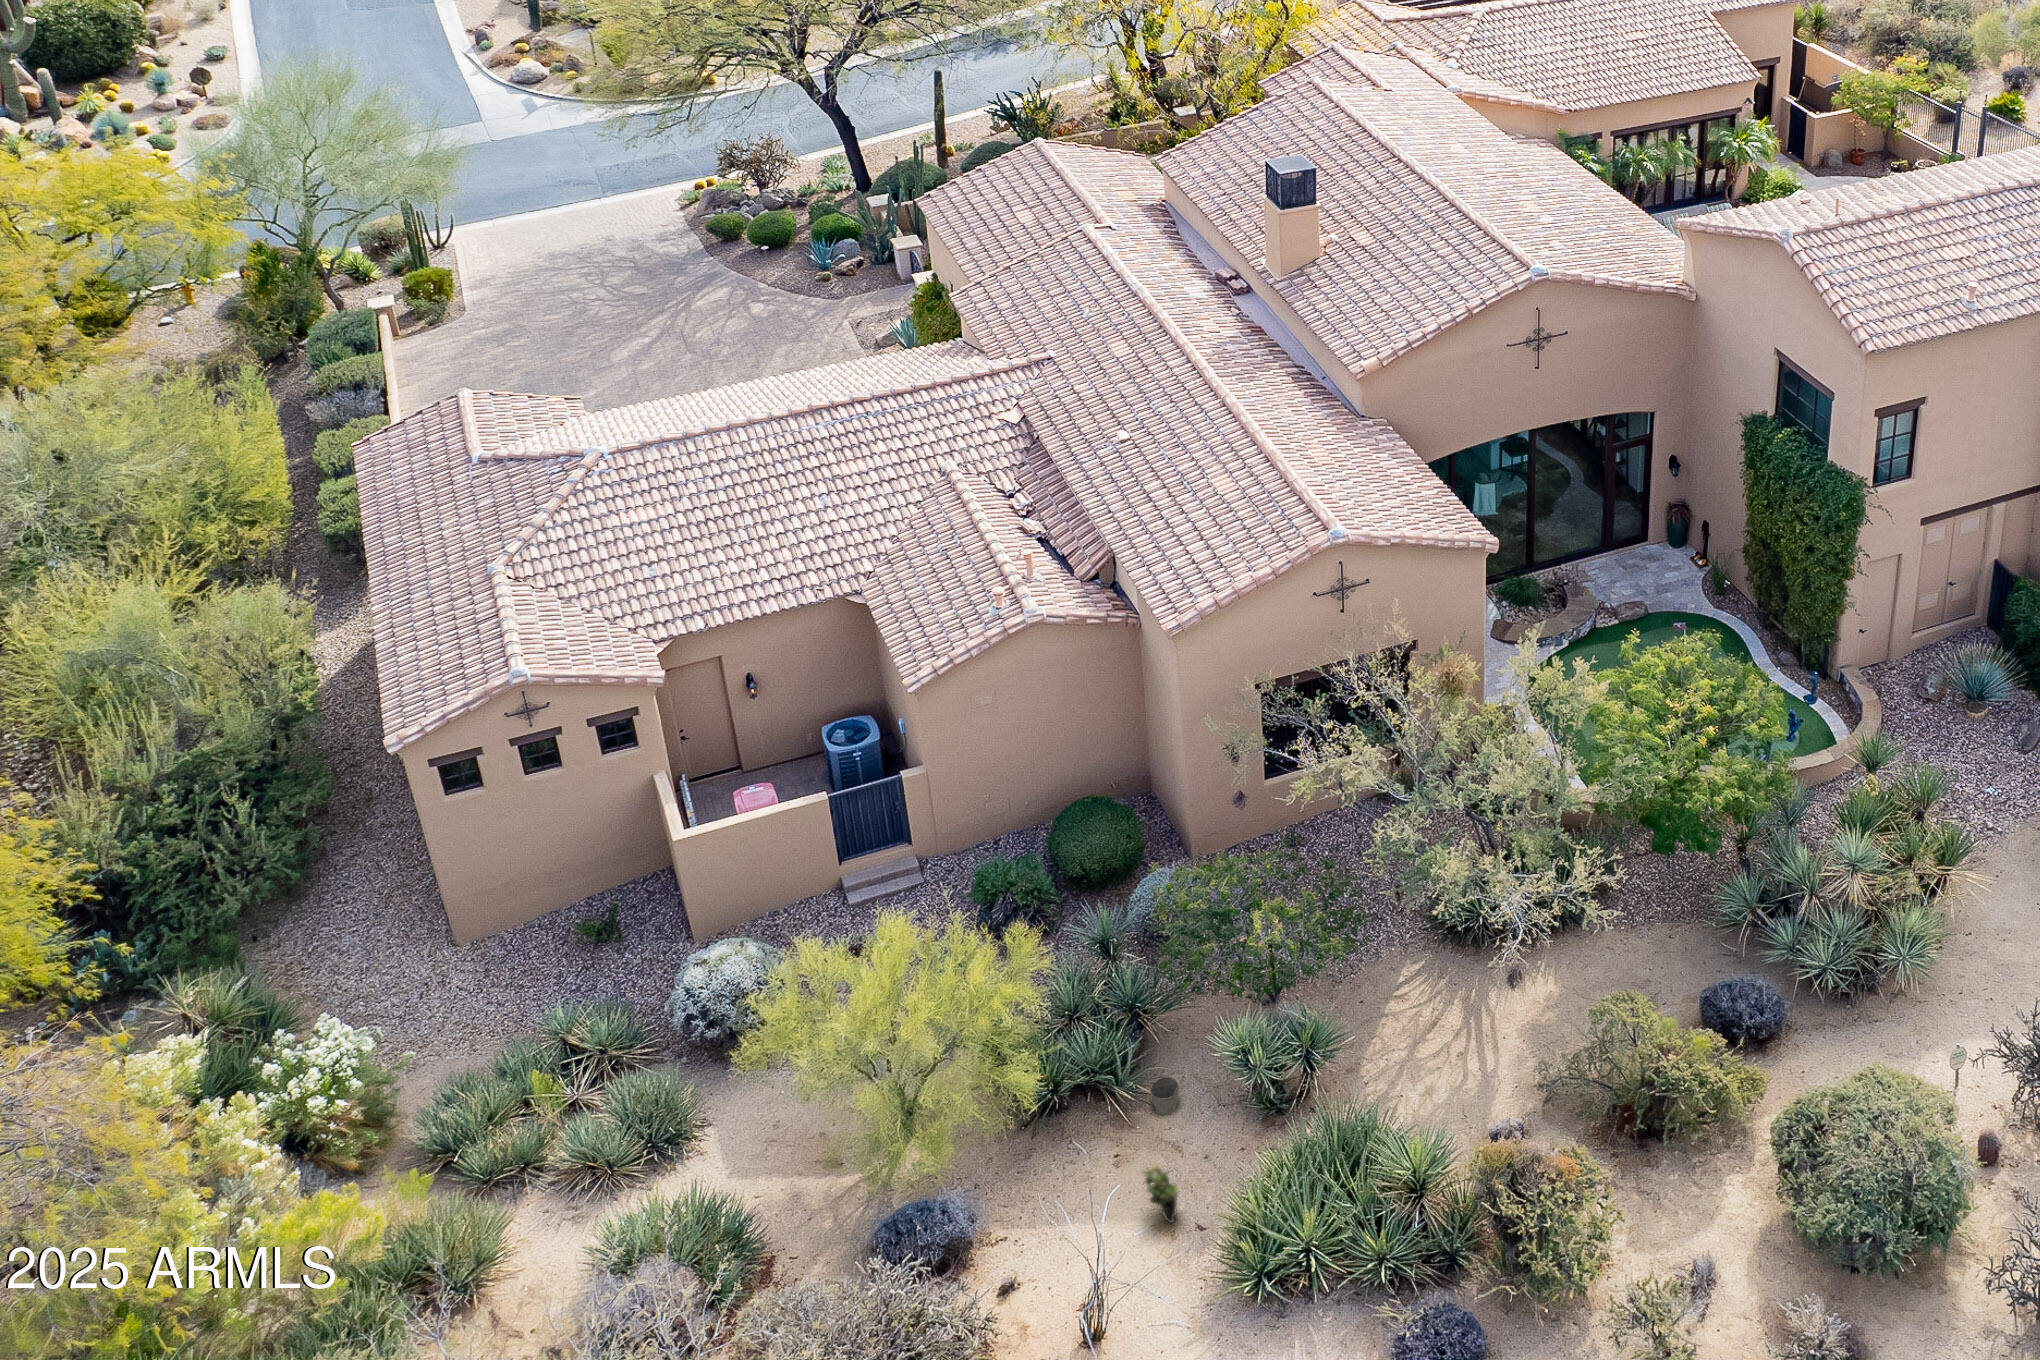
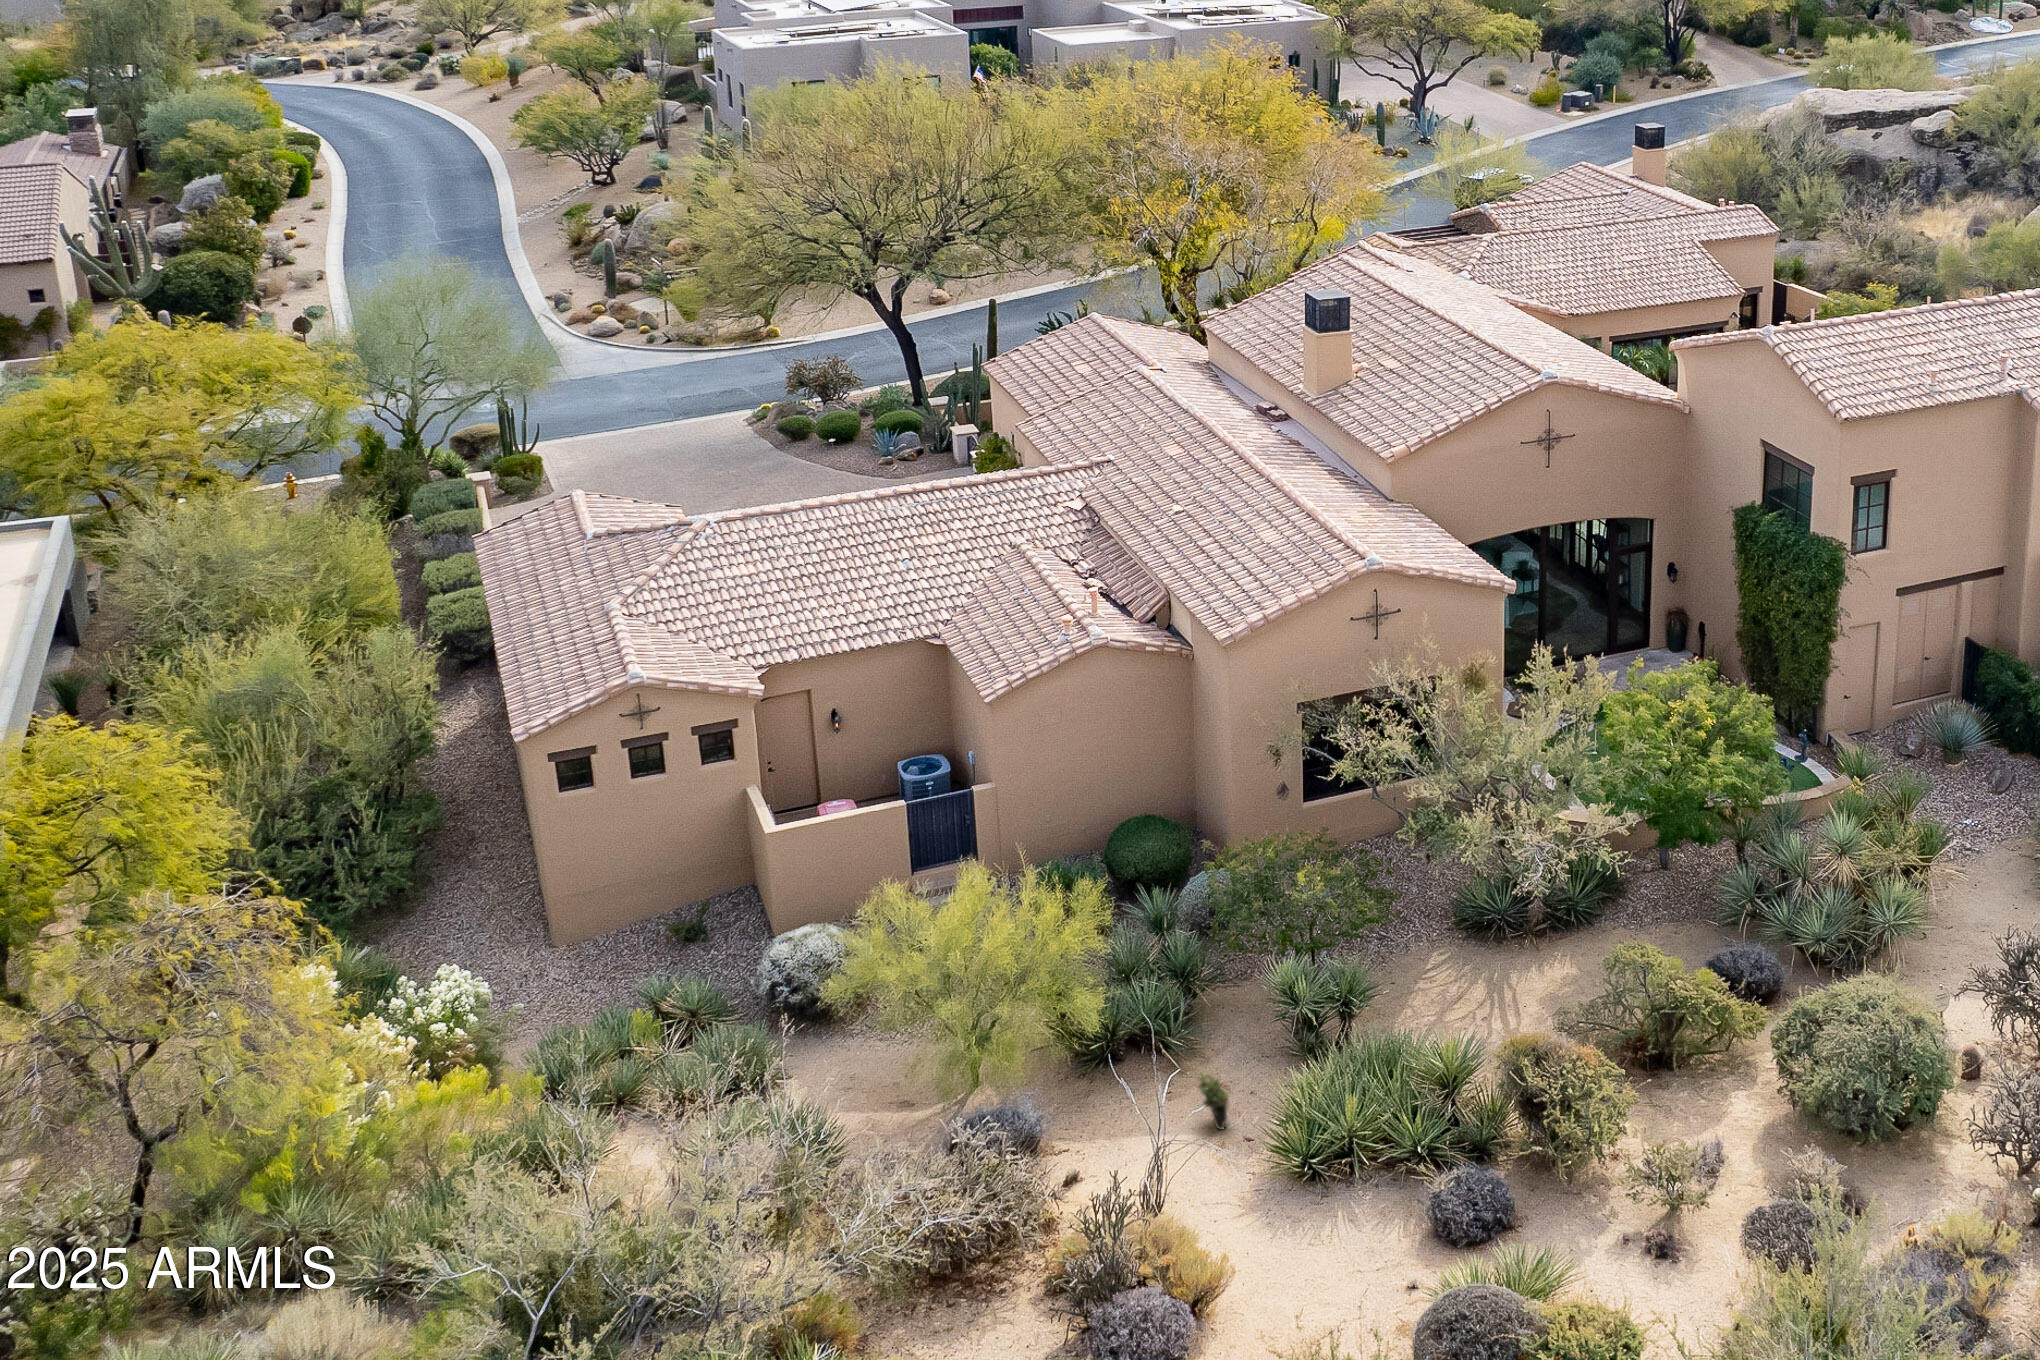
bucket: present [1150,1077,1179,1115] -> none [1200,1024,1227,1058]

